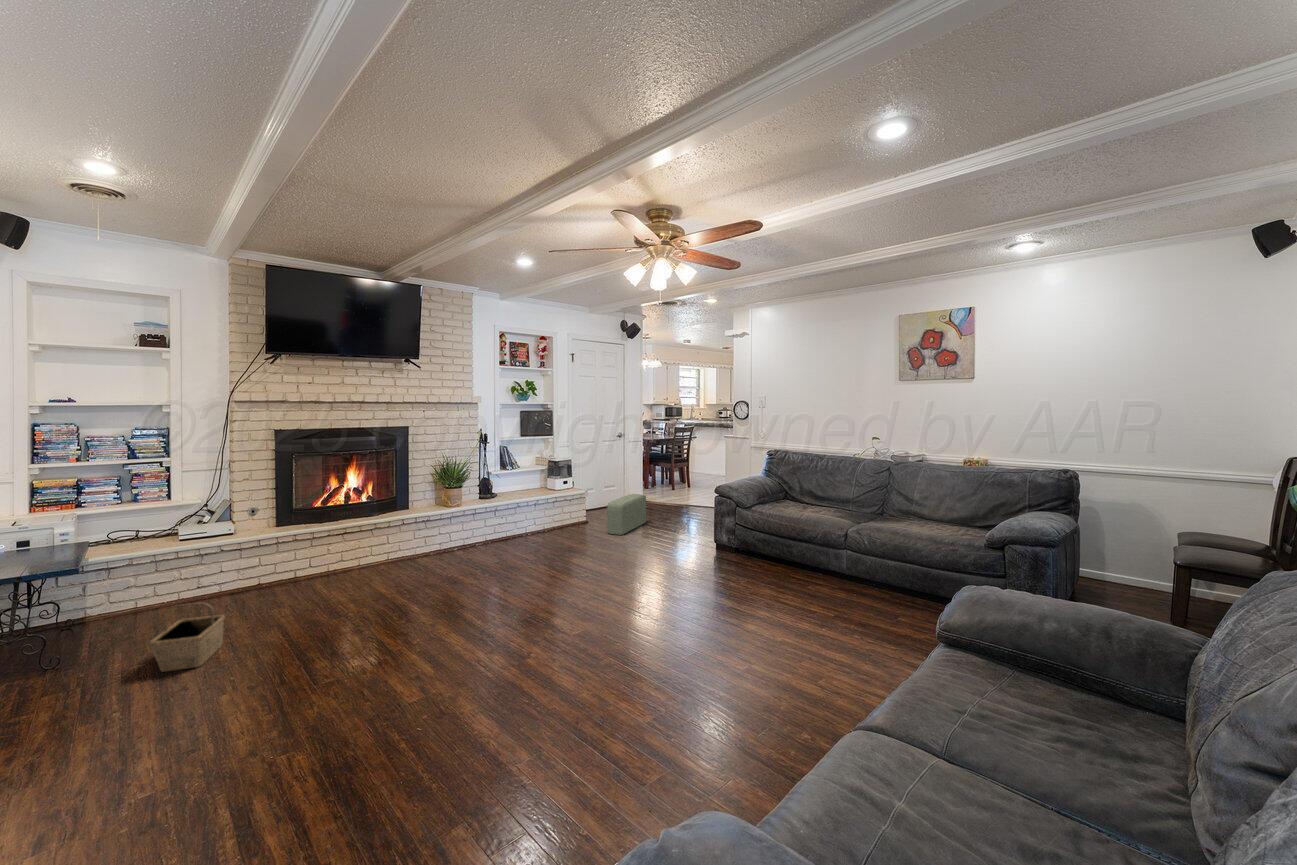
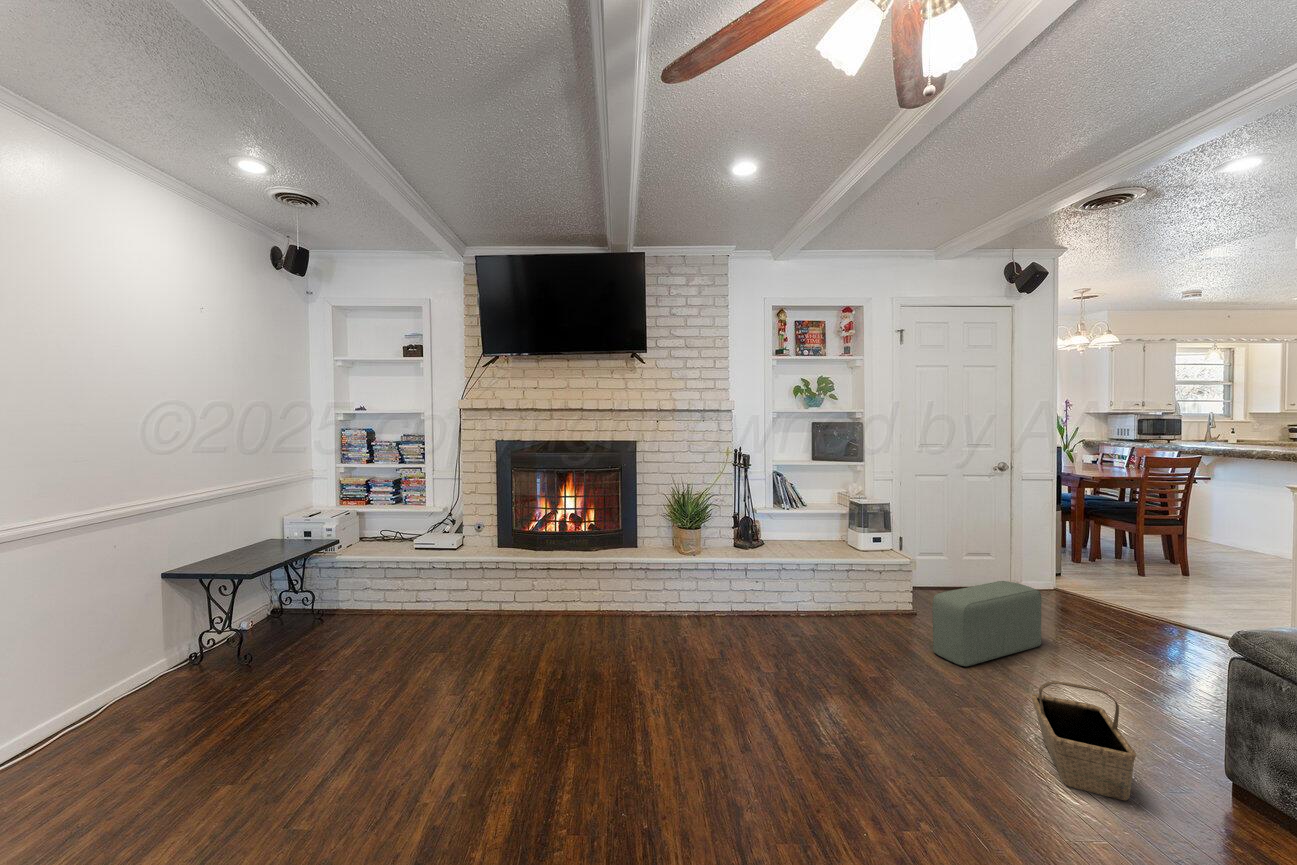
basket: present [150,603,225,672] -> present [1032,681,1136,801]

